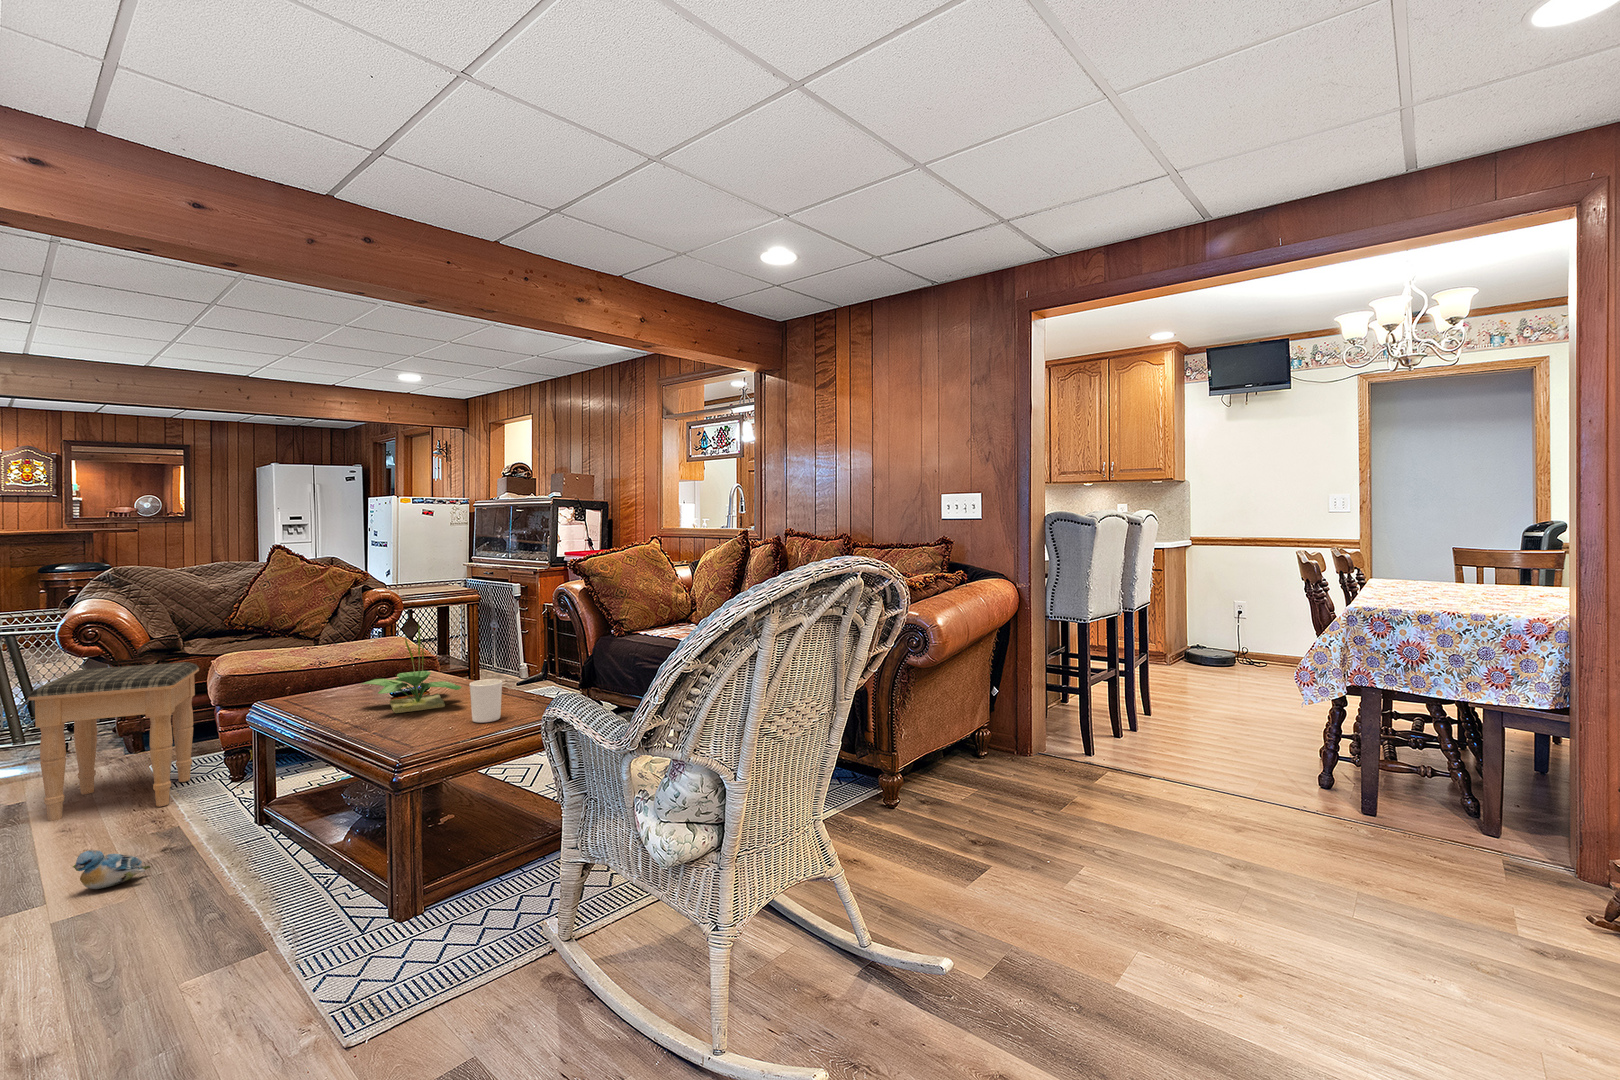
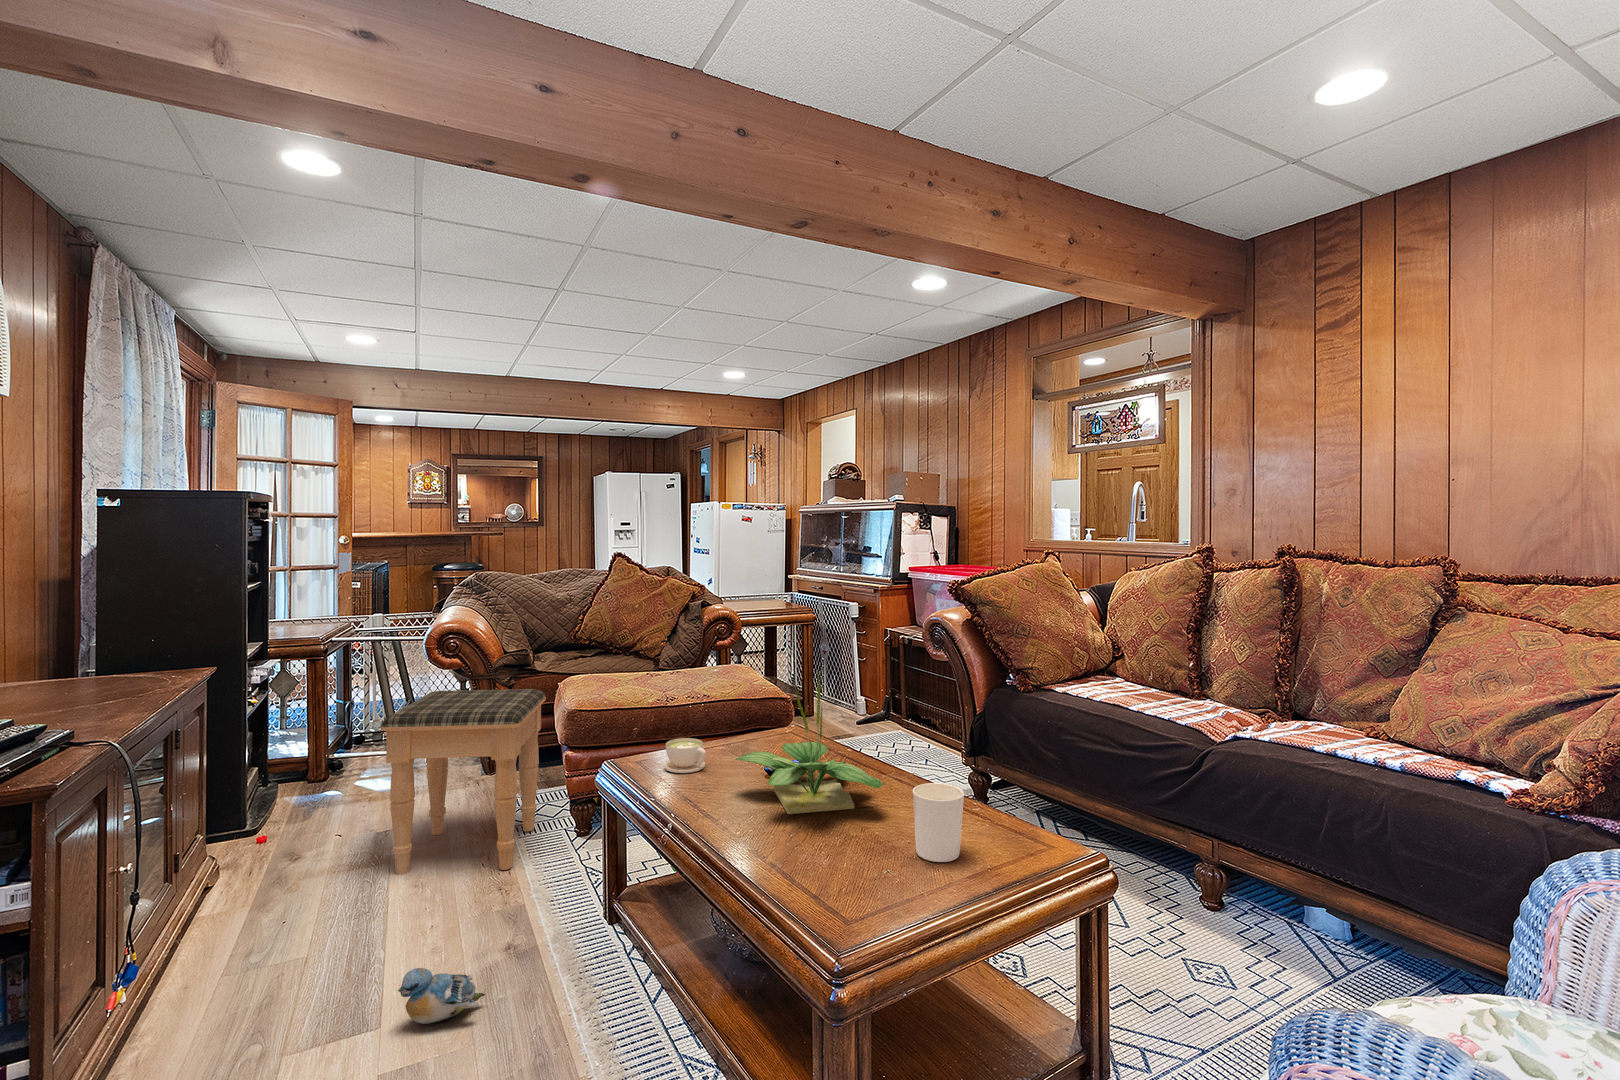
coffee cup: none [306,679,340,702] -> present [664,738,706,773]

